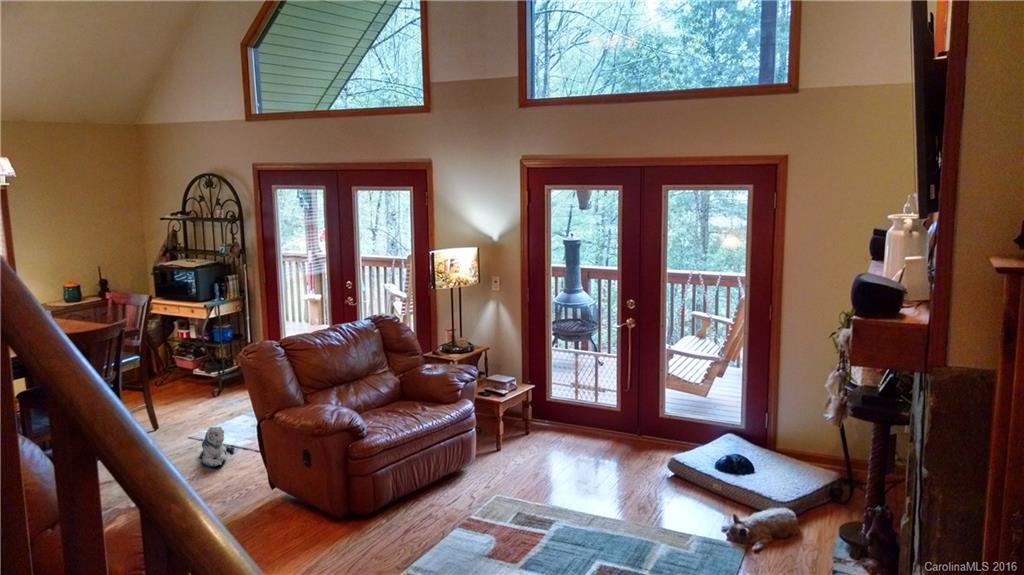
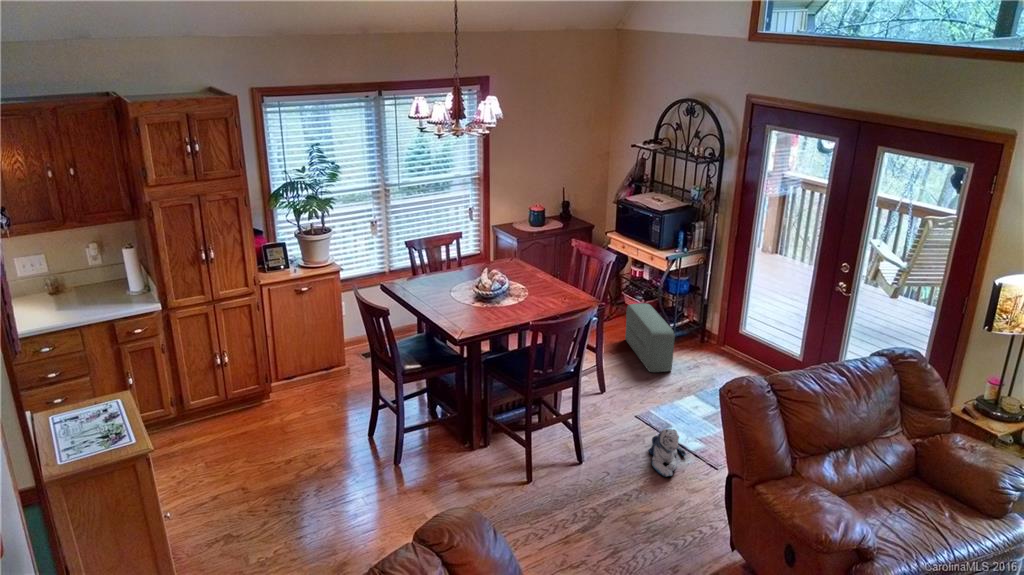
pouf: none [175,355,223,408] -> present [625,303,675,372]

